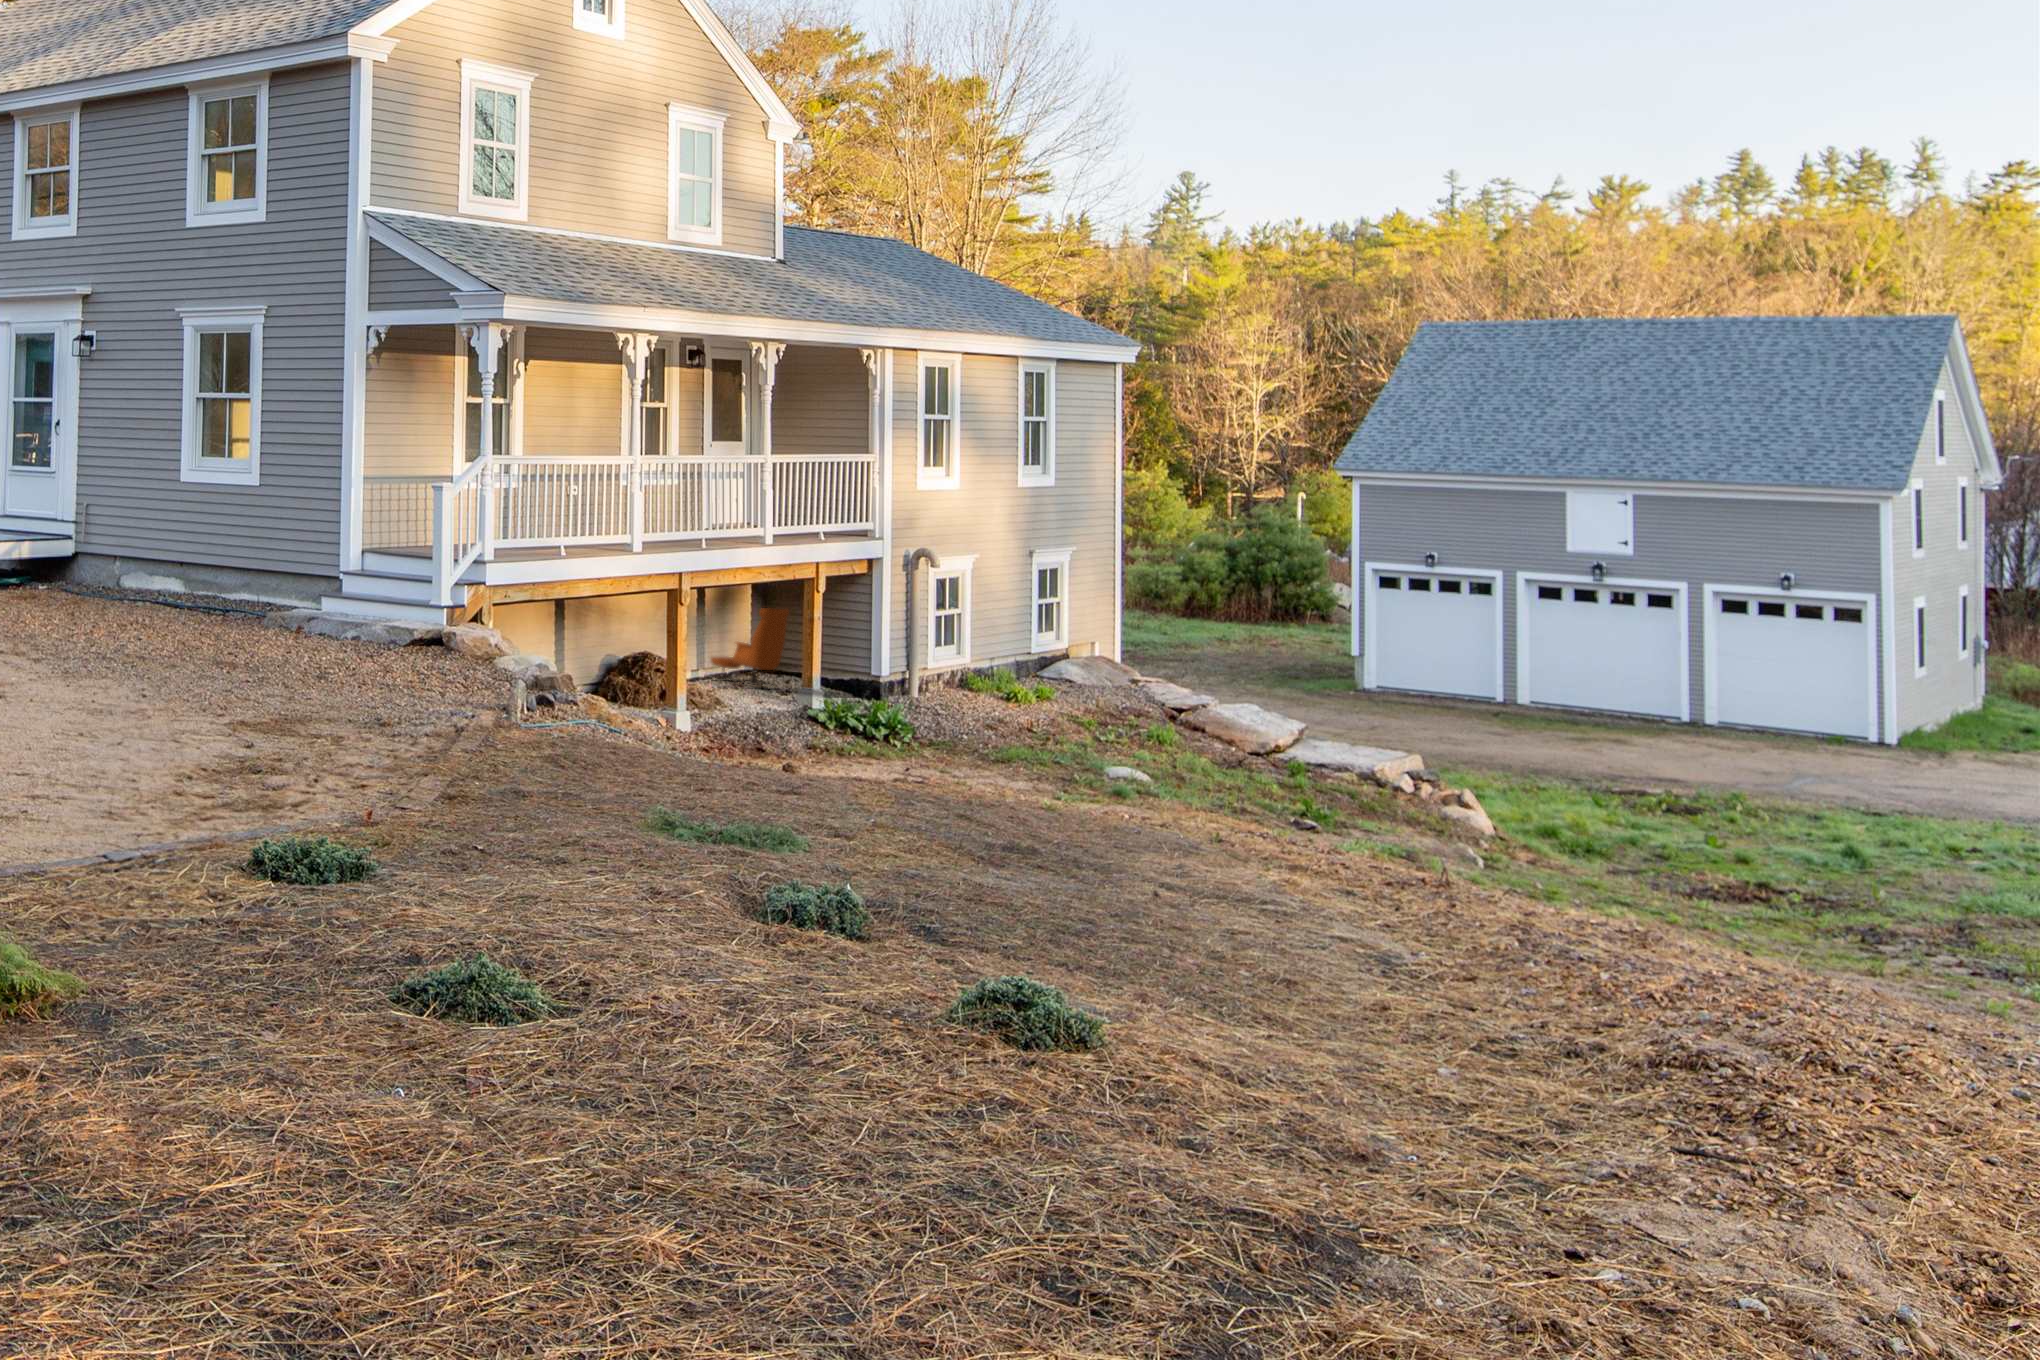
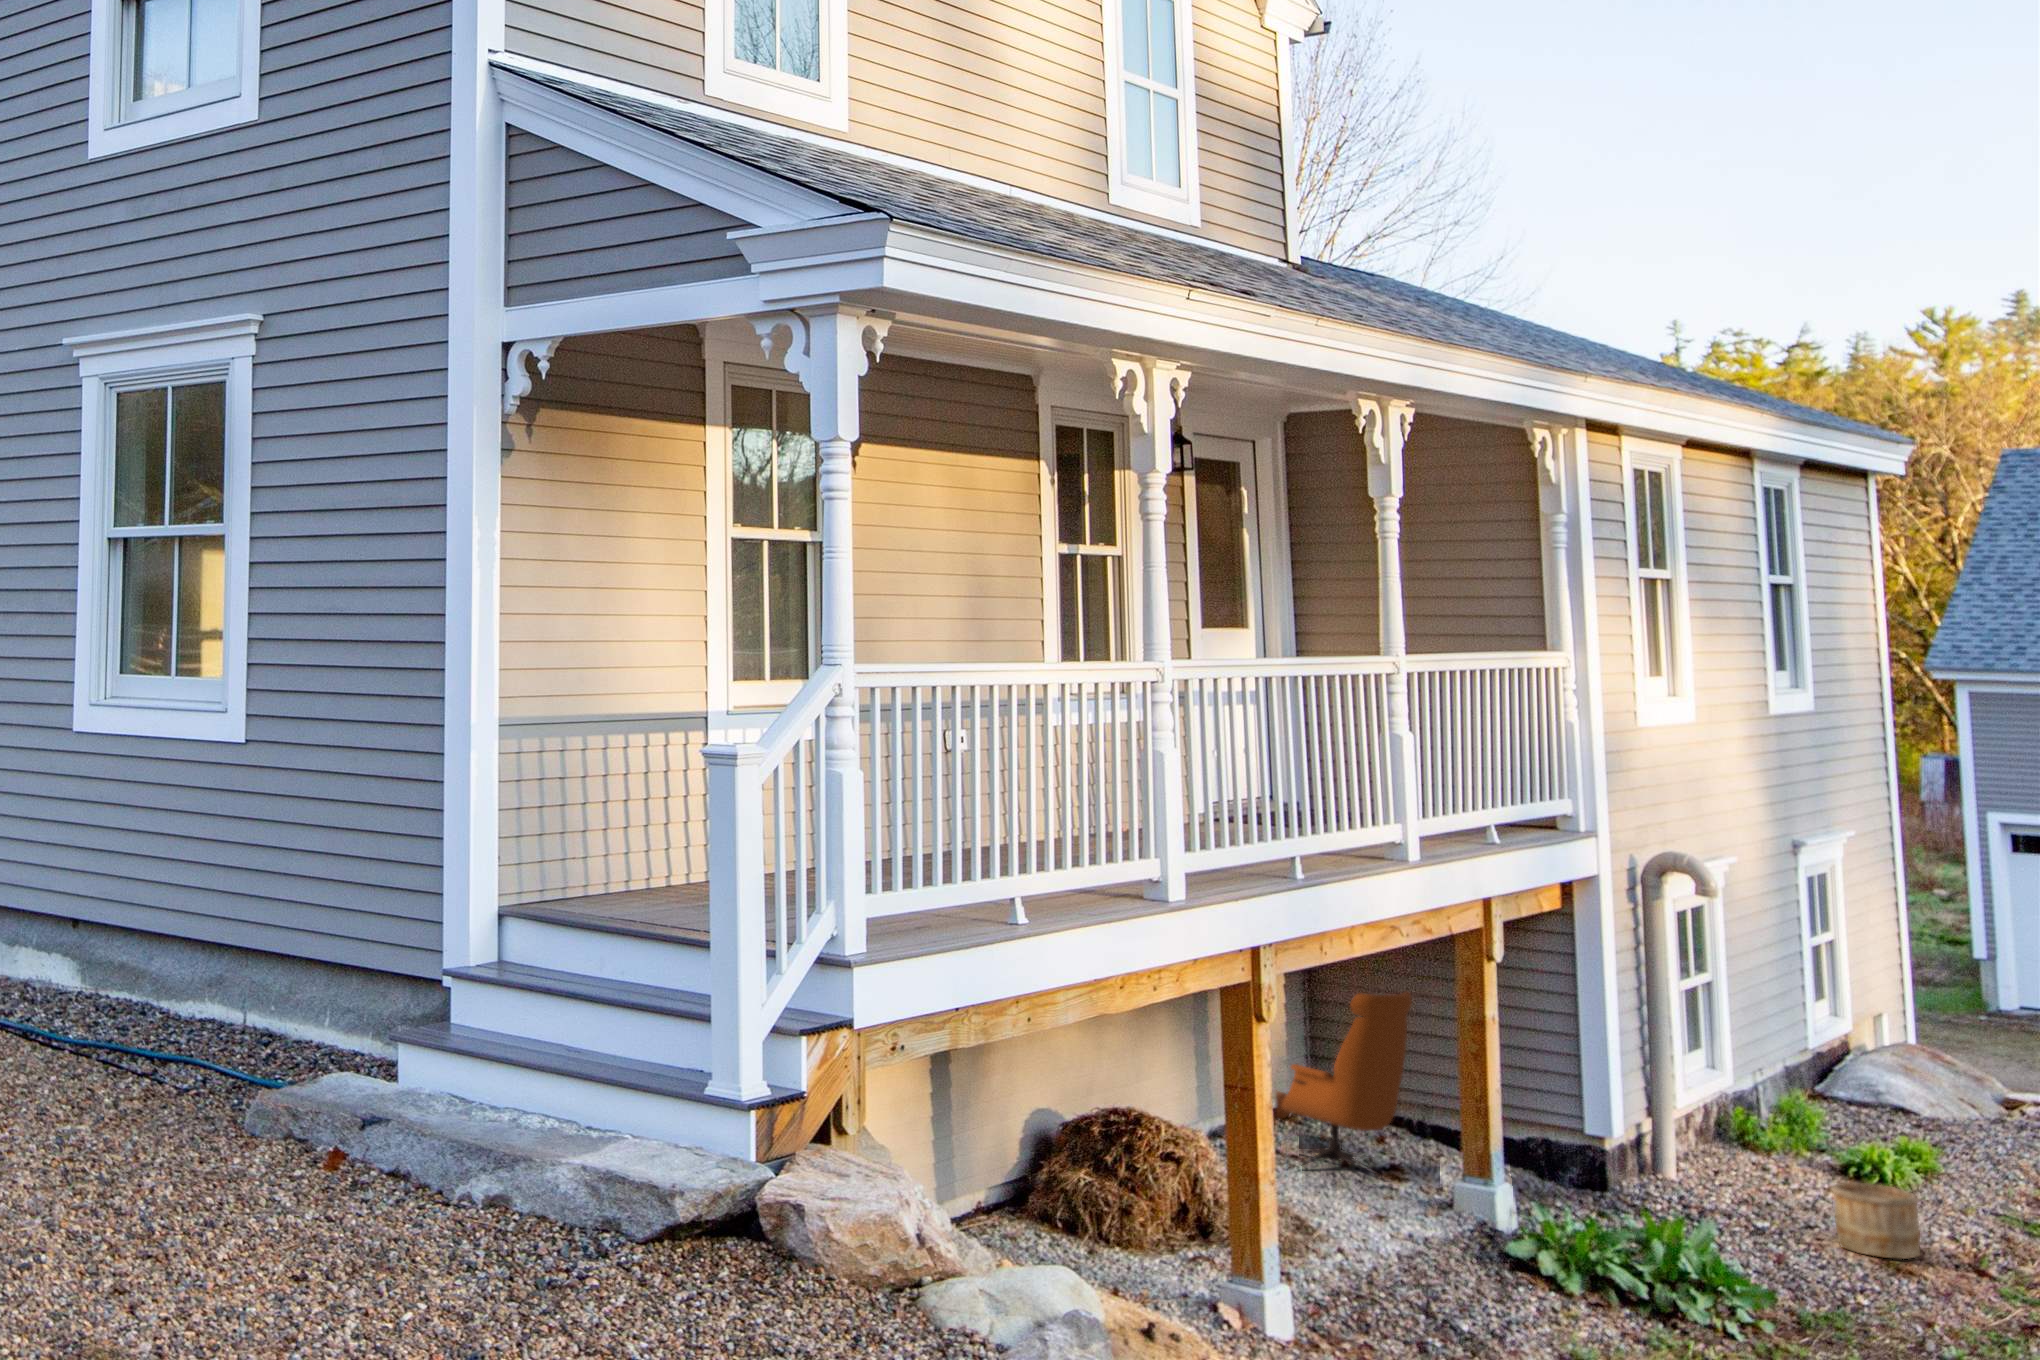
wooden bucket: none [954,687,987,716] -> present [1831,1182,1920,1259]

